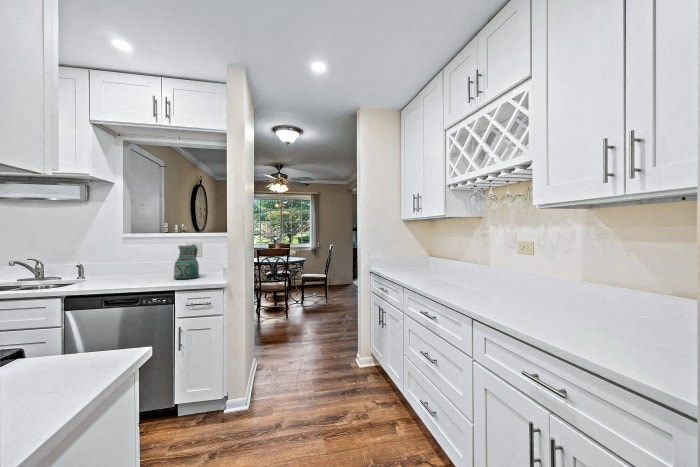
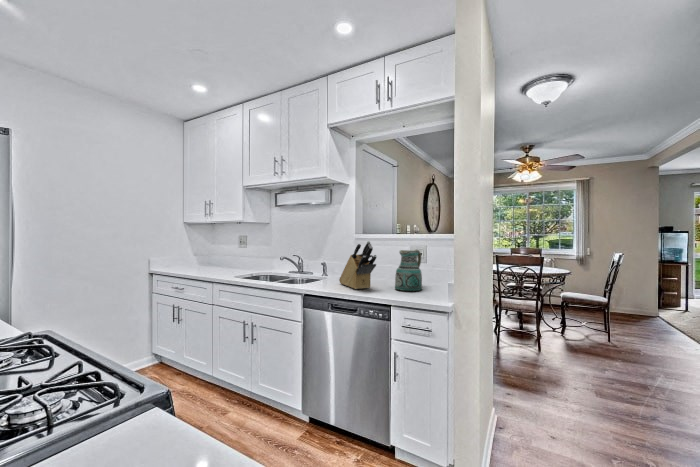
knife block: none [110,238,156,283] -> present [339,241,377,289]

